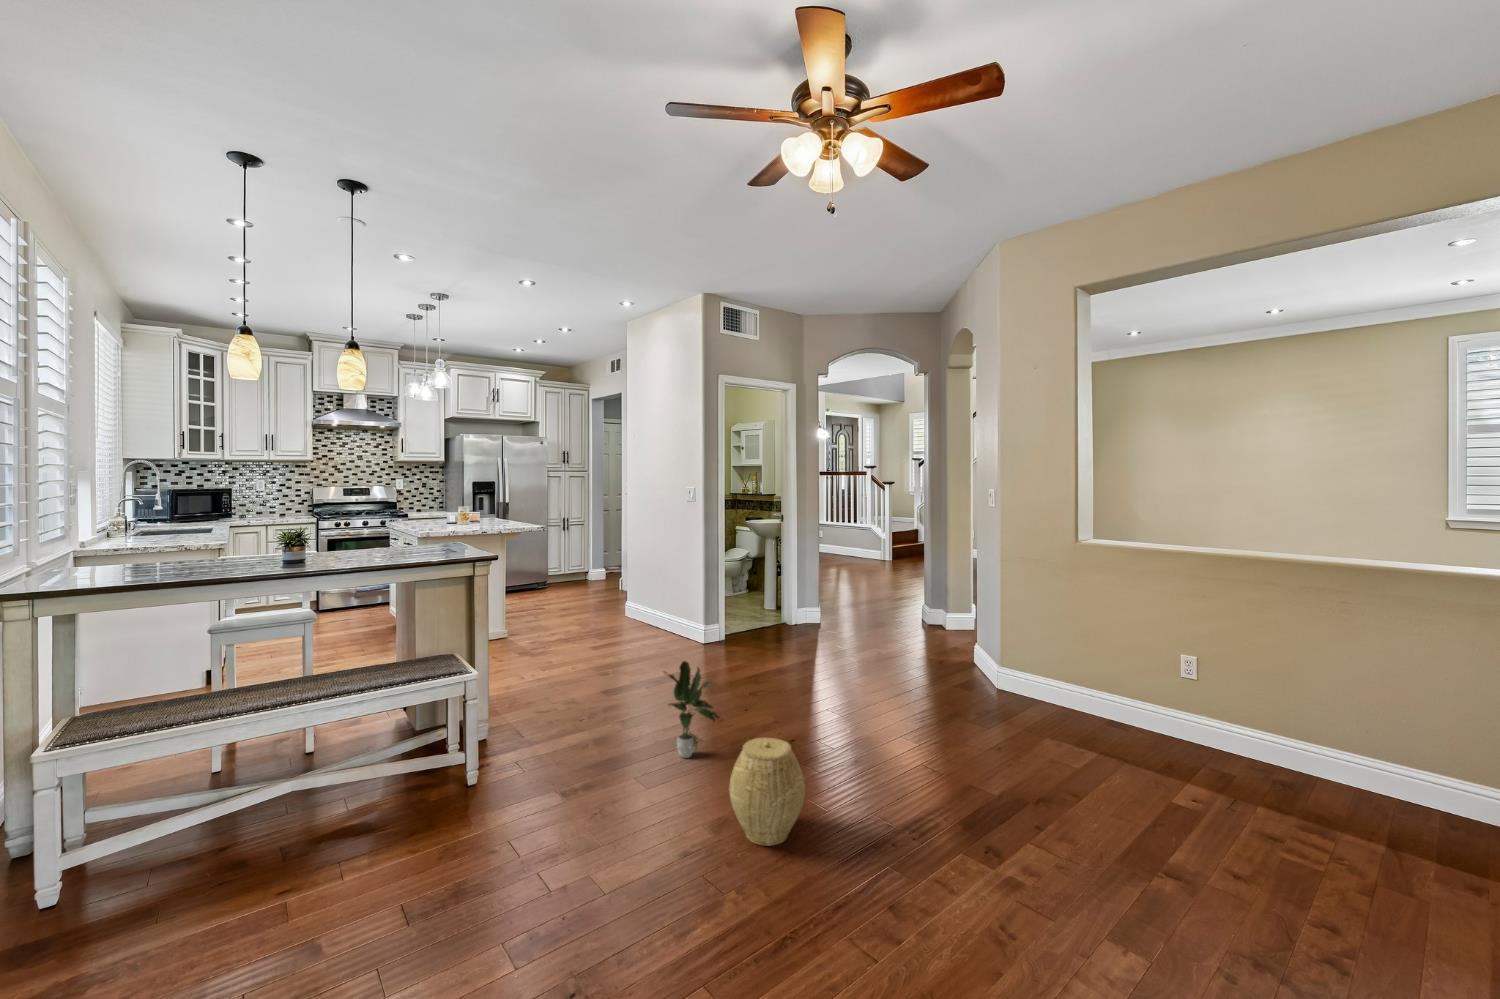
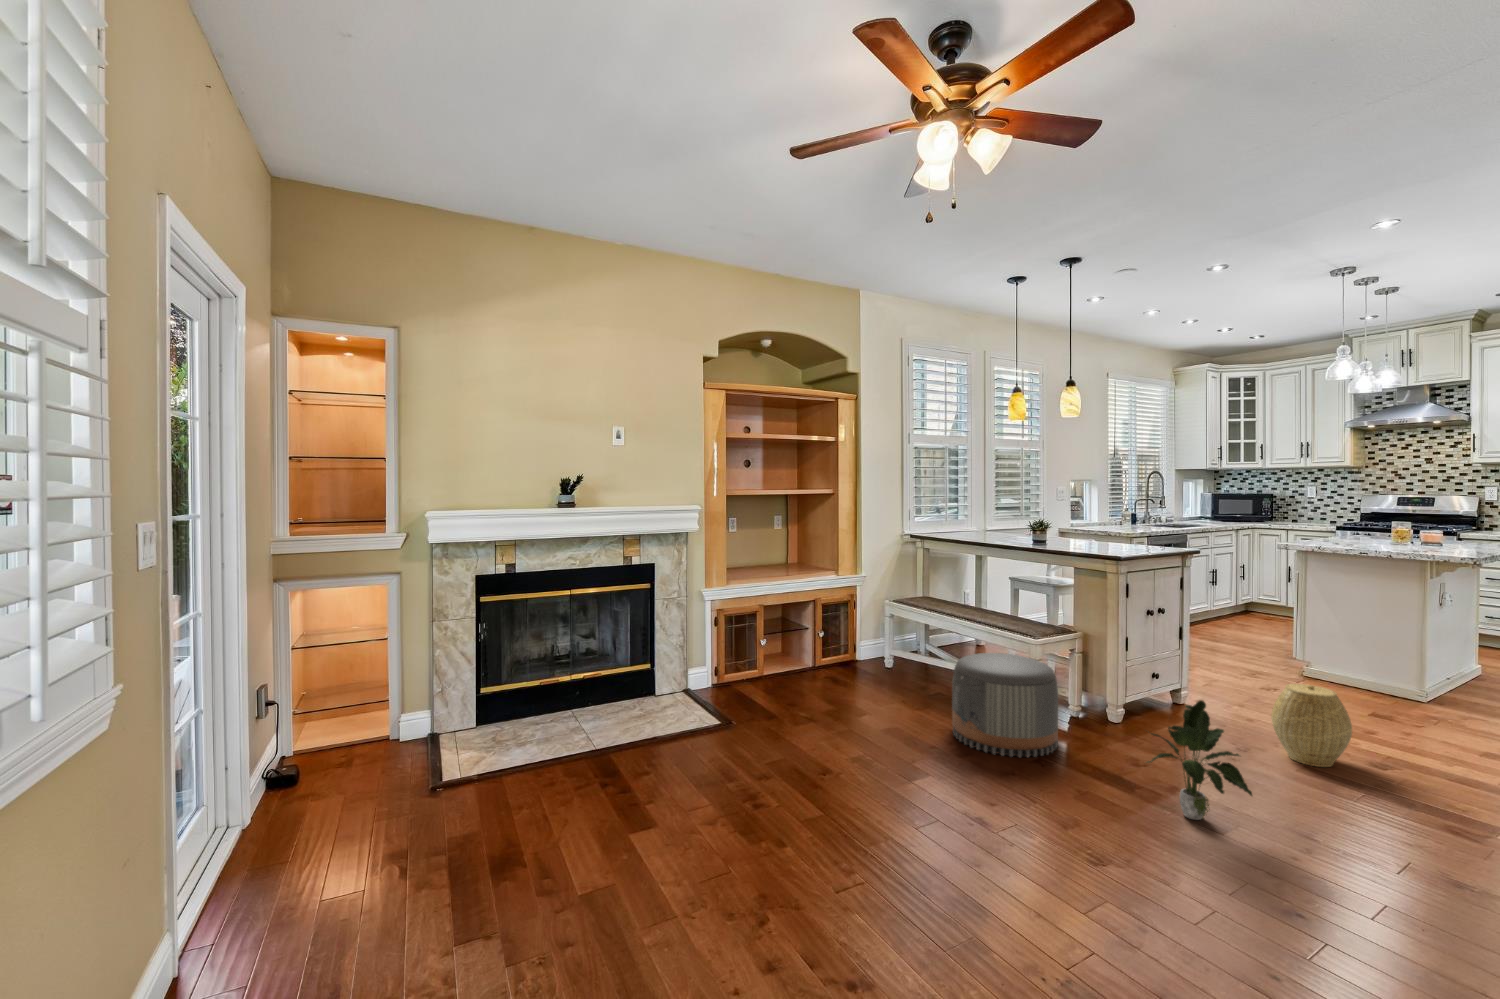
pouf: none [413,701,551,850] -> present [952,653,1058,757]
woven basket: present [729,738,805,846] -> present [1271,684,1352,767]

